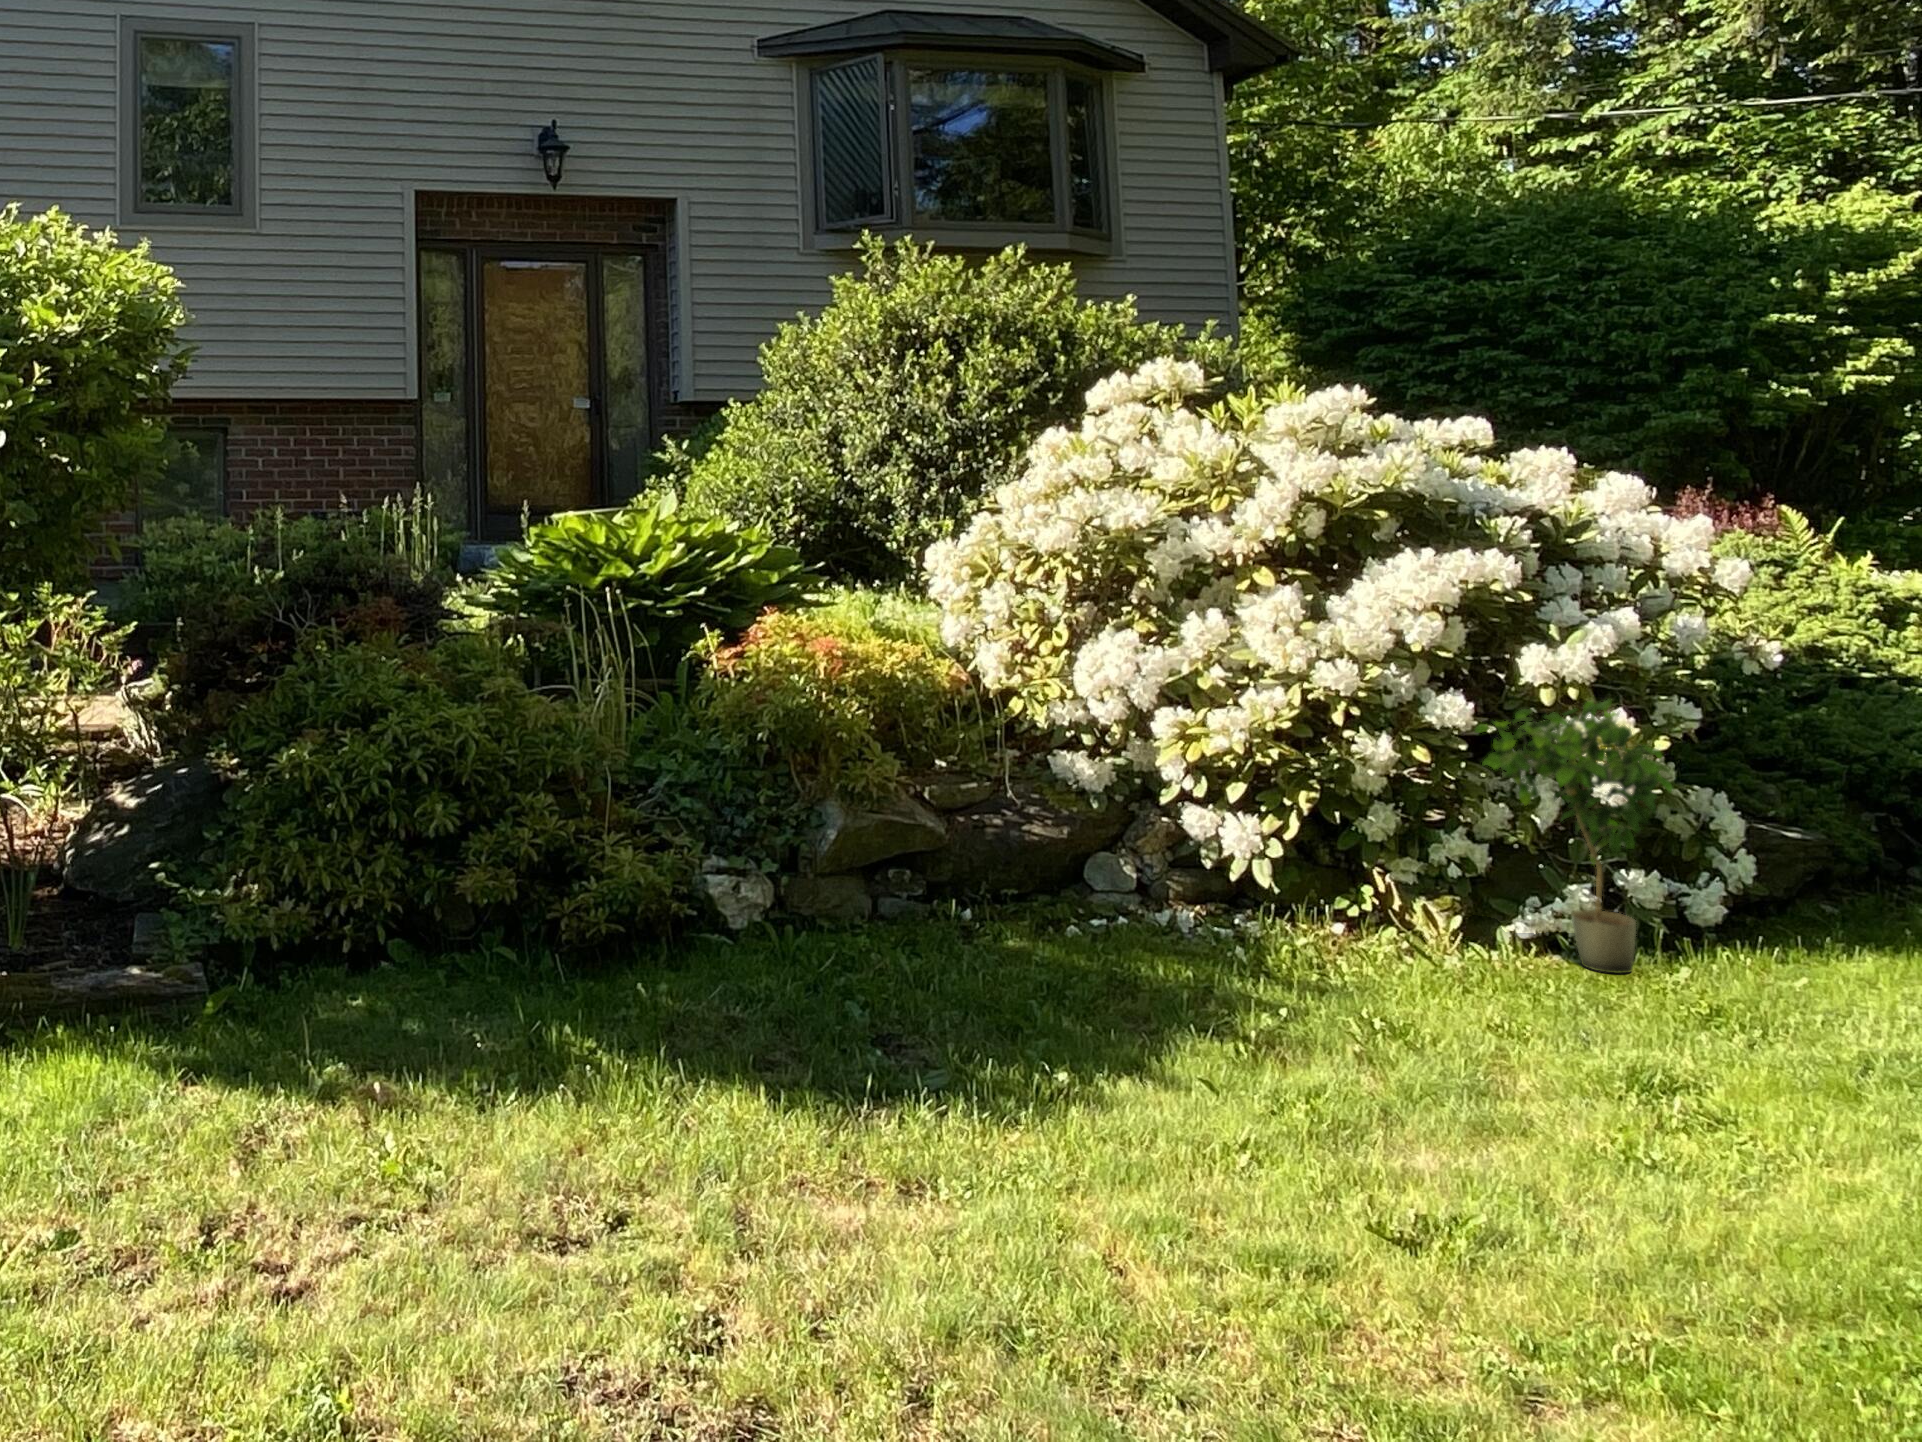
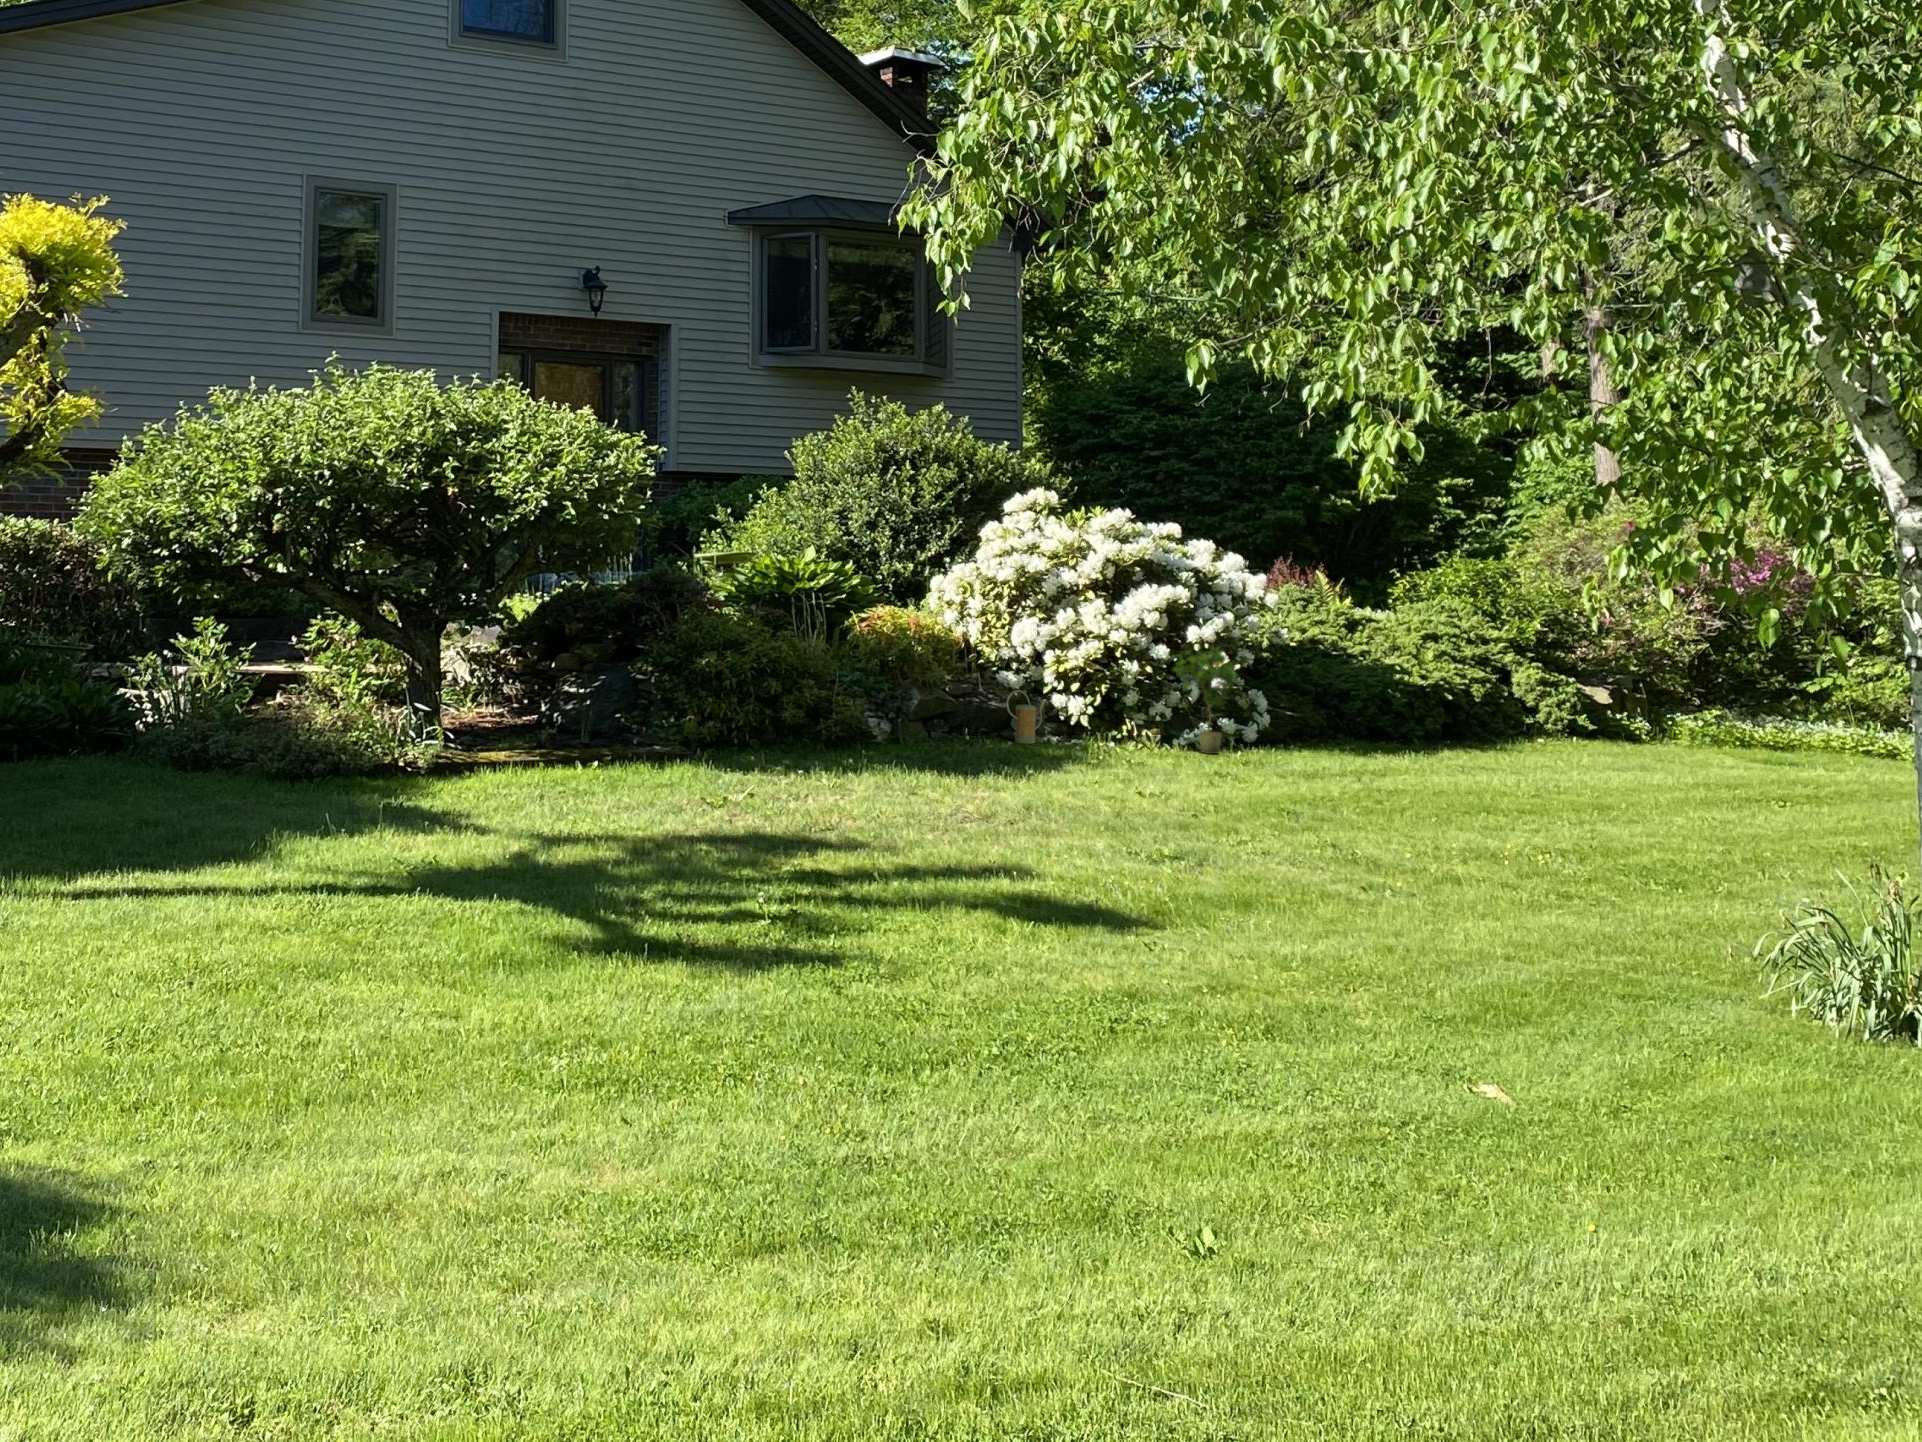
watering can: none [1066,797,1166,920] -> present [1006,690,1046,744]

